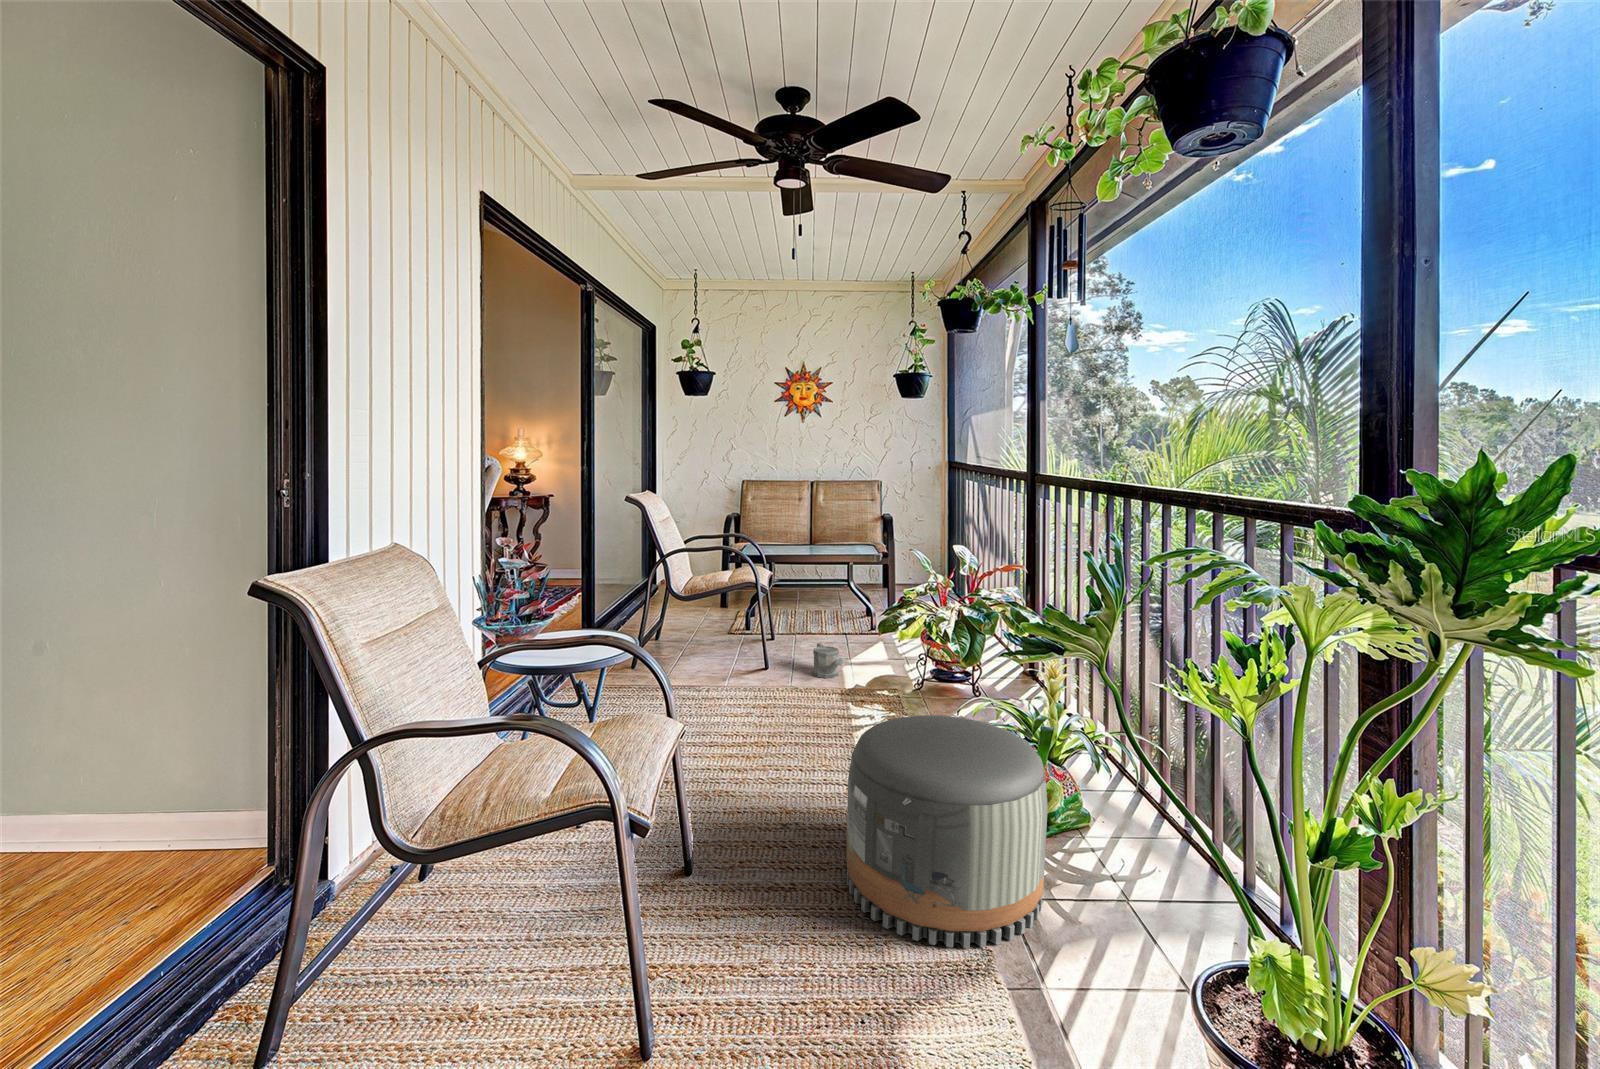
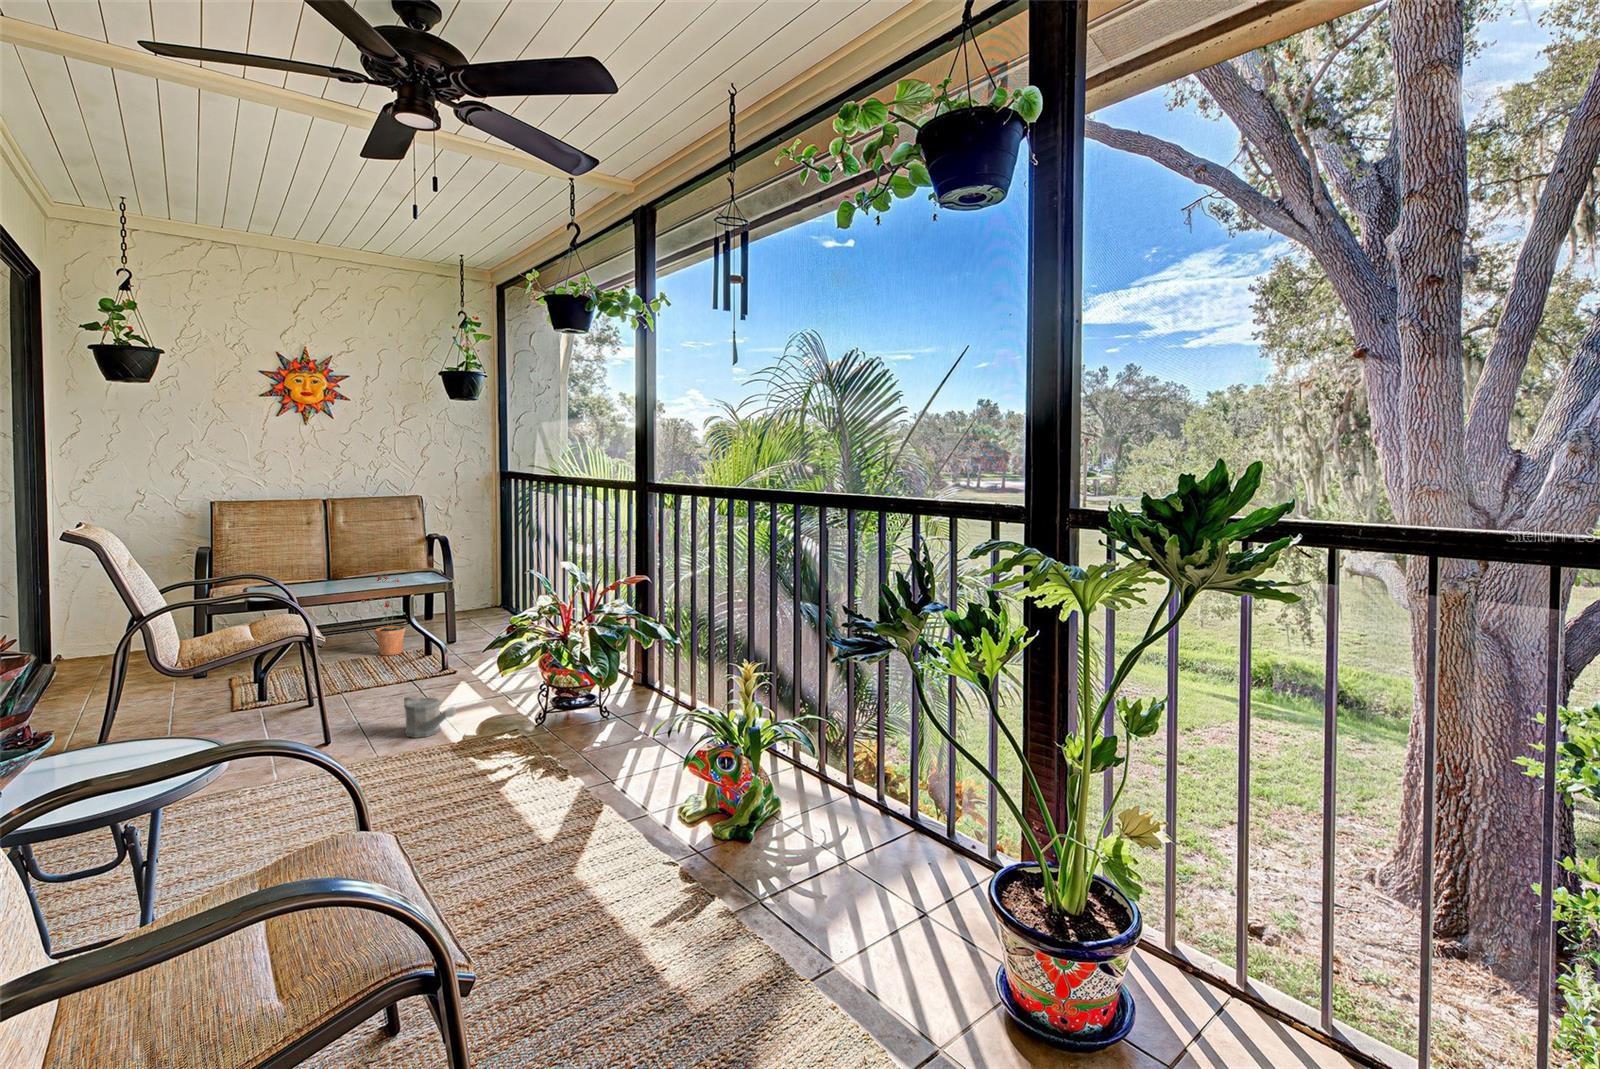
potted plant: none [820,546,852,611] -> present [361,575,405,655]
pouf: present [846,715,1048,948] -> none [591,737,796,980]

